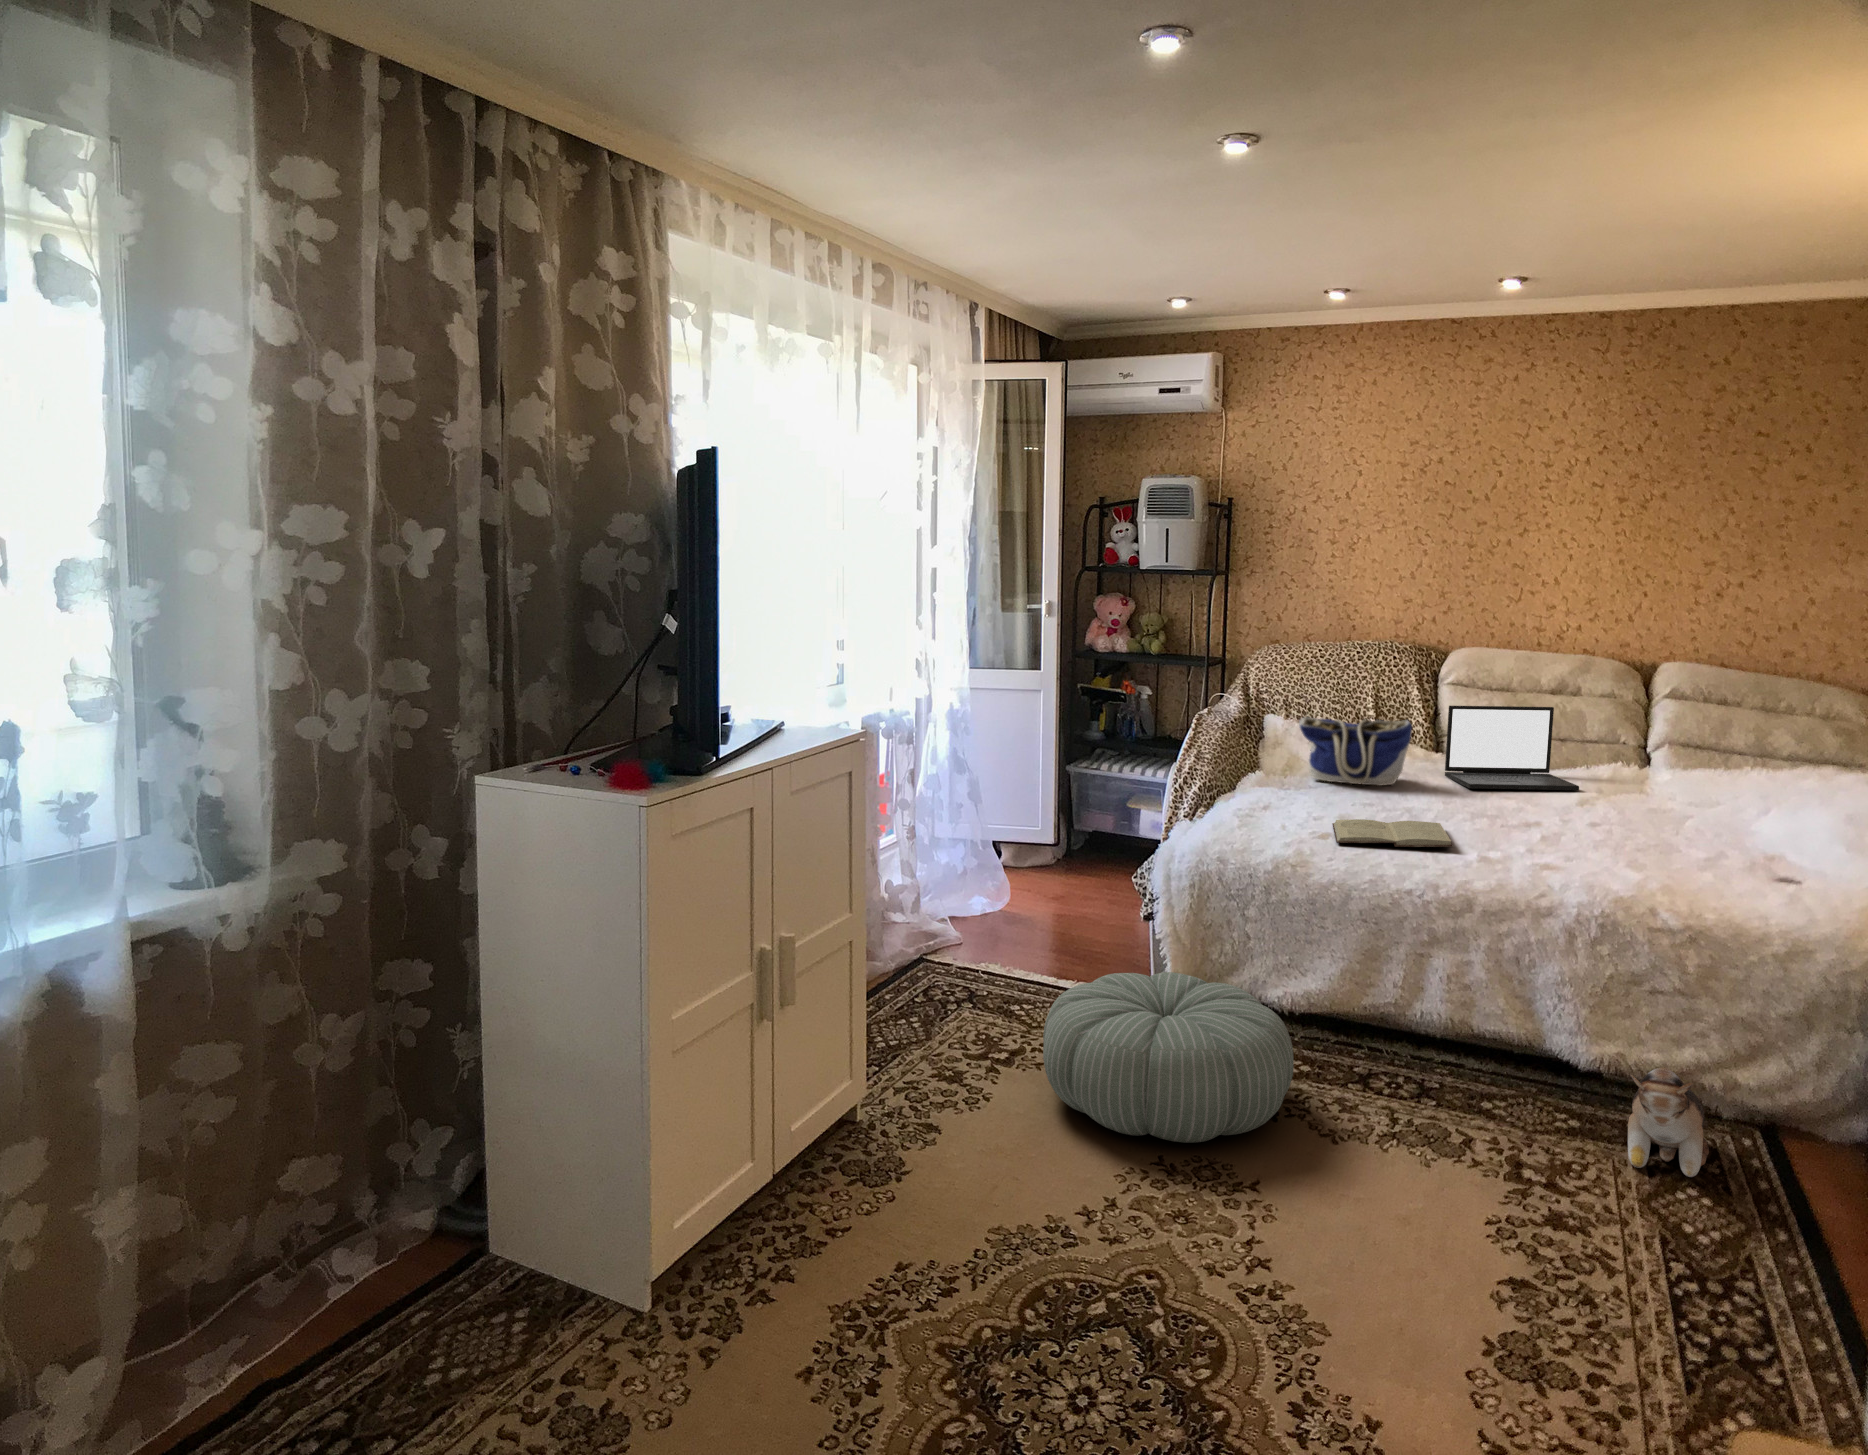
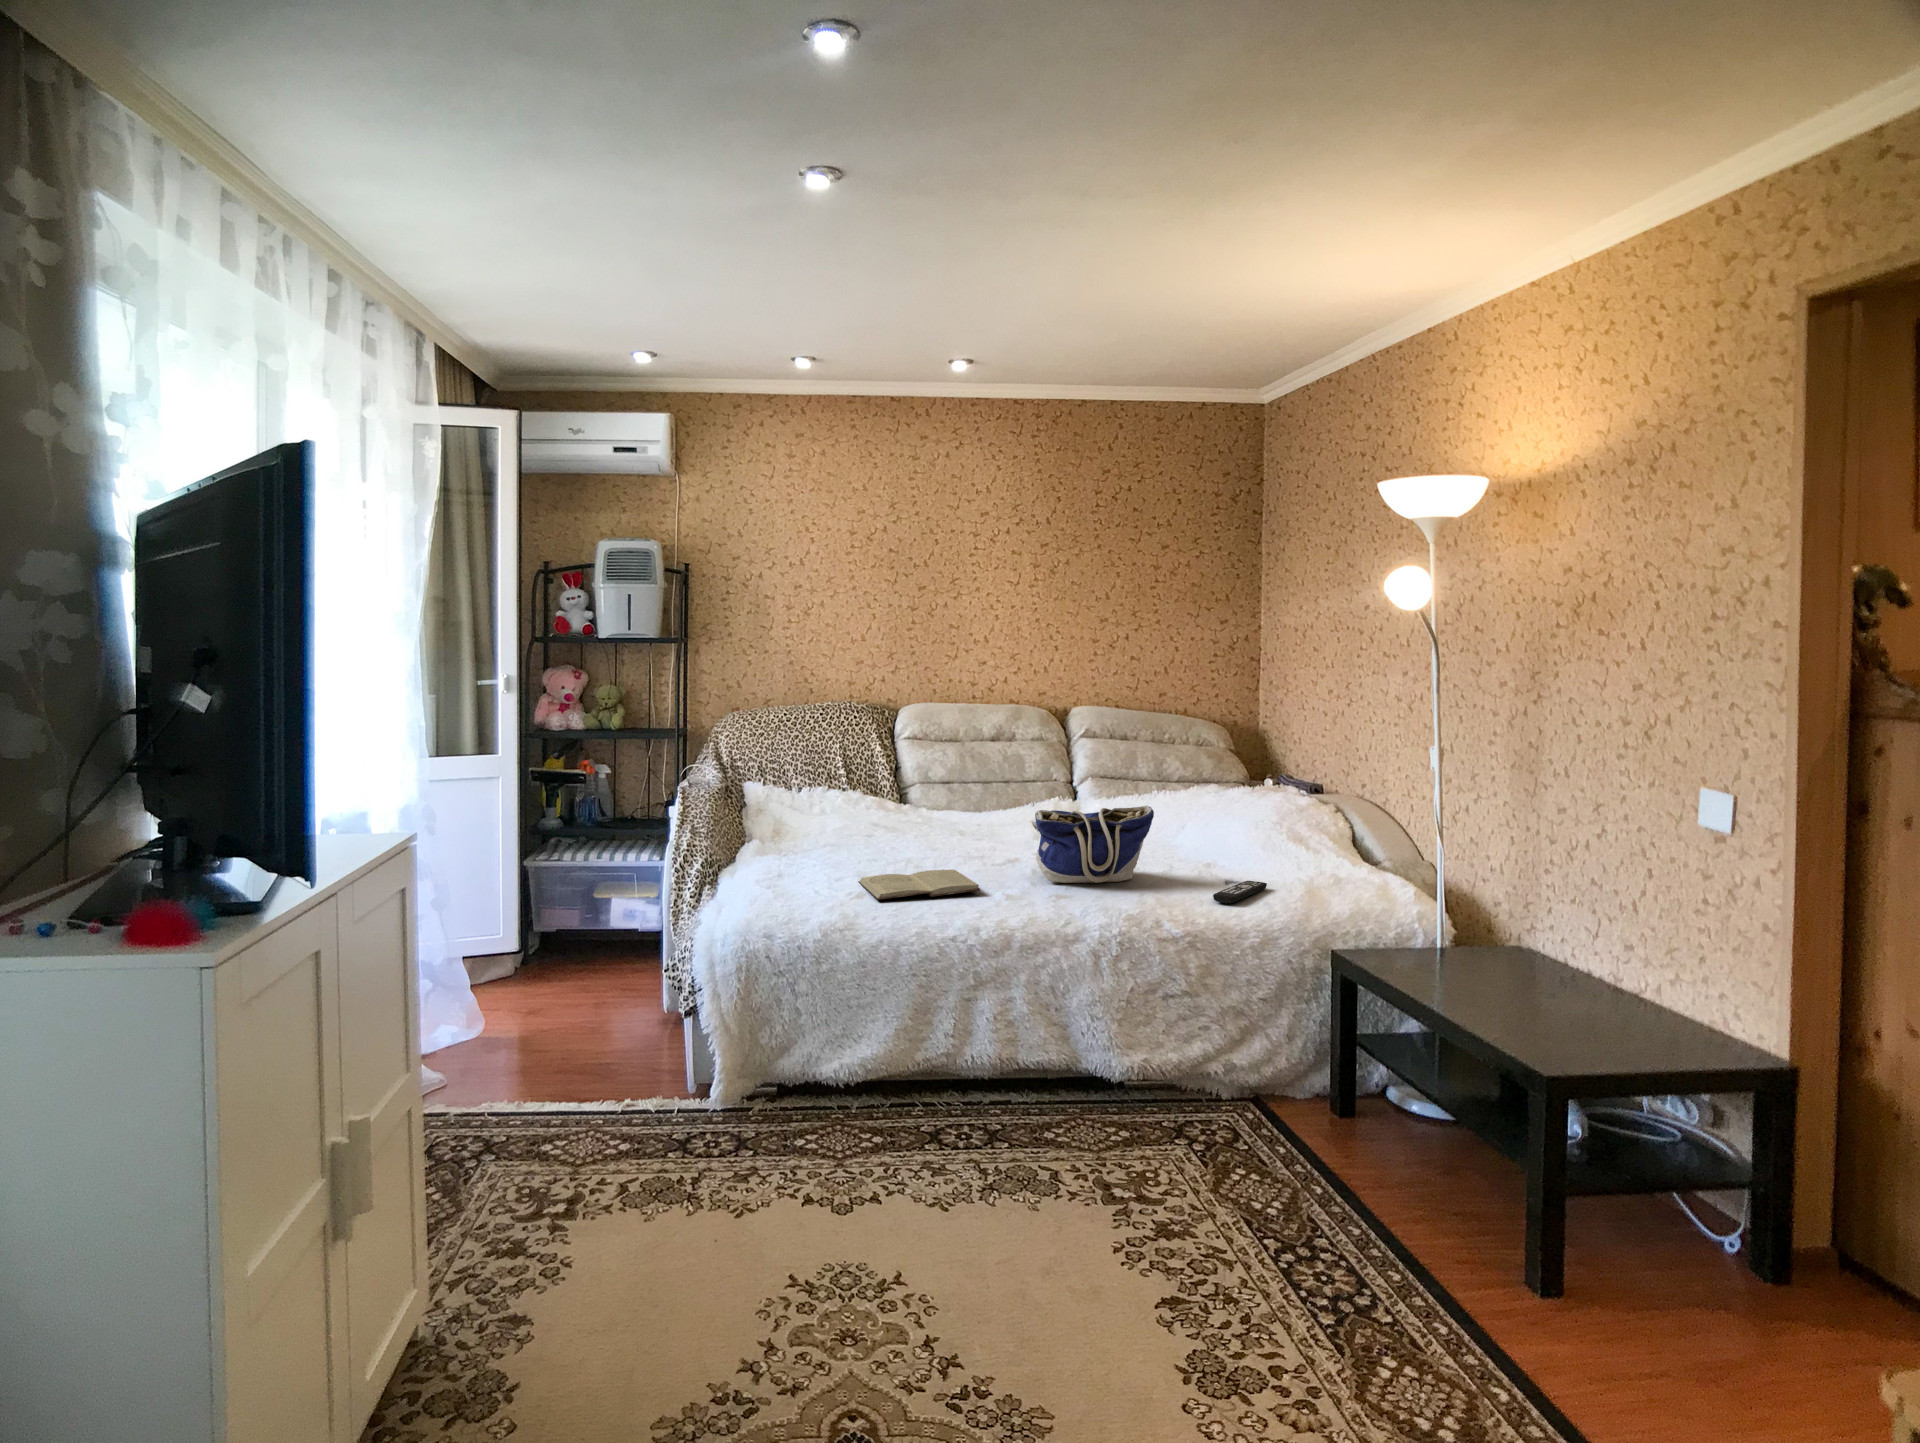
laptop: present [1445,706,1579,791] -> none [923,755,1037,836]
tote bag: present [1299,717,1412,786] -> present [1032,806,1154,883]
remote control: none [1739,878,1833,900] -> present [1213,881,1267,903]
pouf: present [1043,972,1294,1143] -> none [618,1064,901,1260]
plush toy: present [1628,1067,1709,1177] -> none [1173,1062,1237,1160]

